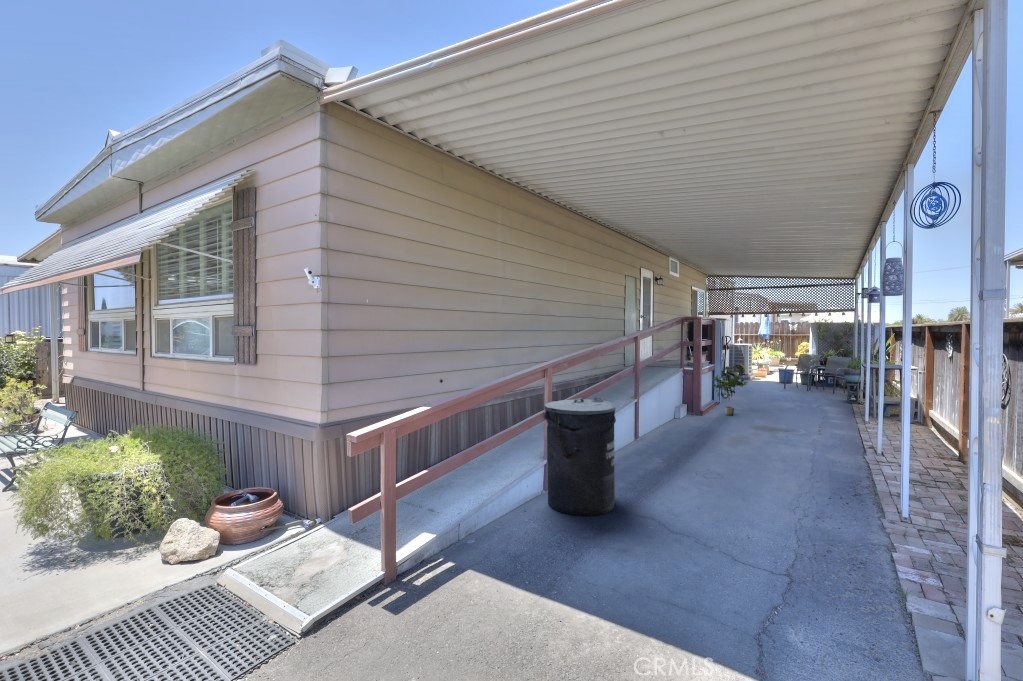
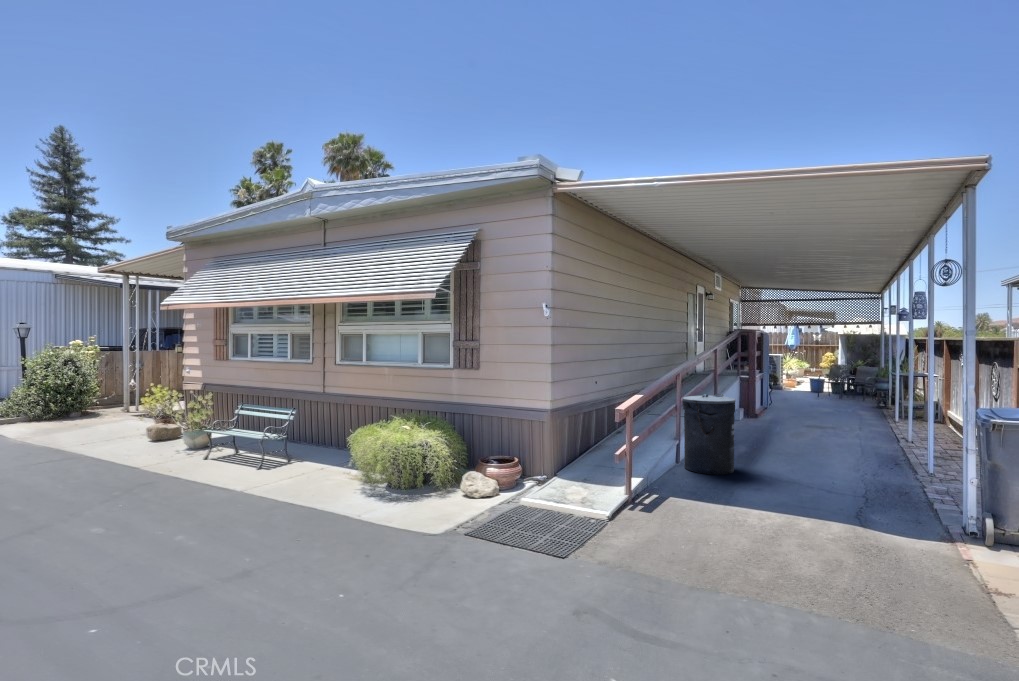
potted plant: present [713,374,748,416] -> none [765,381,797,418]

